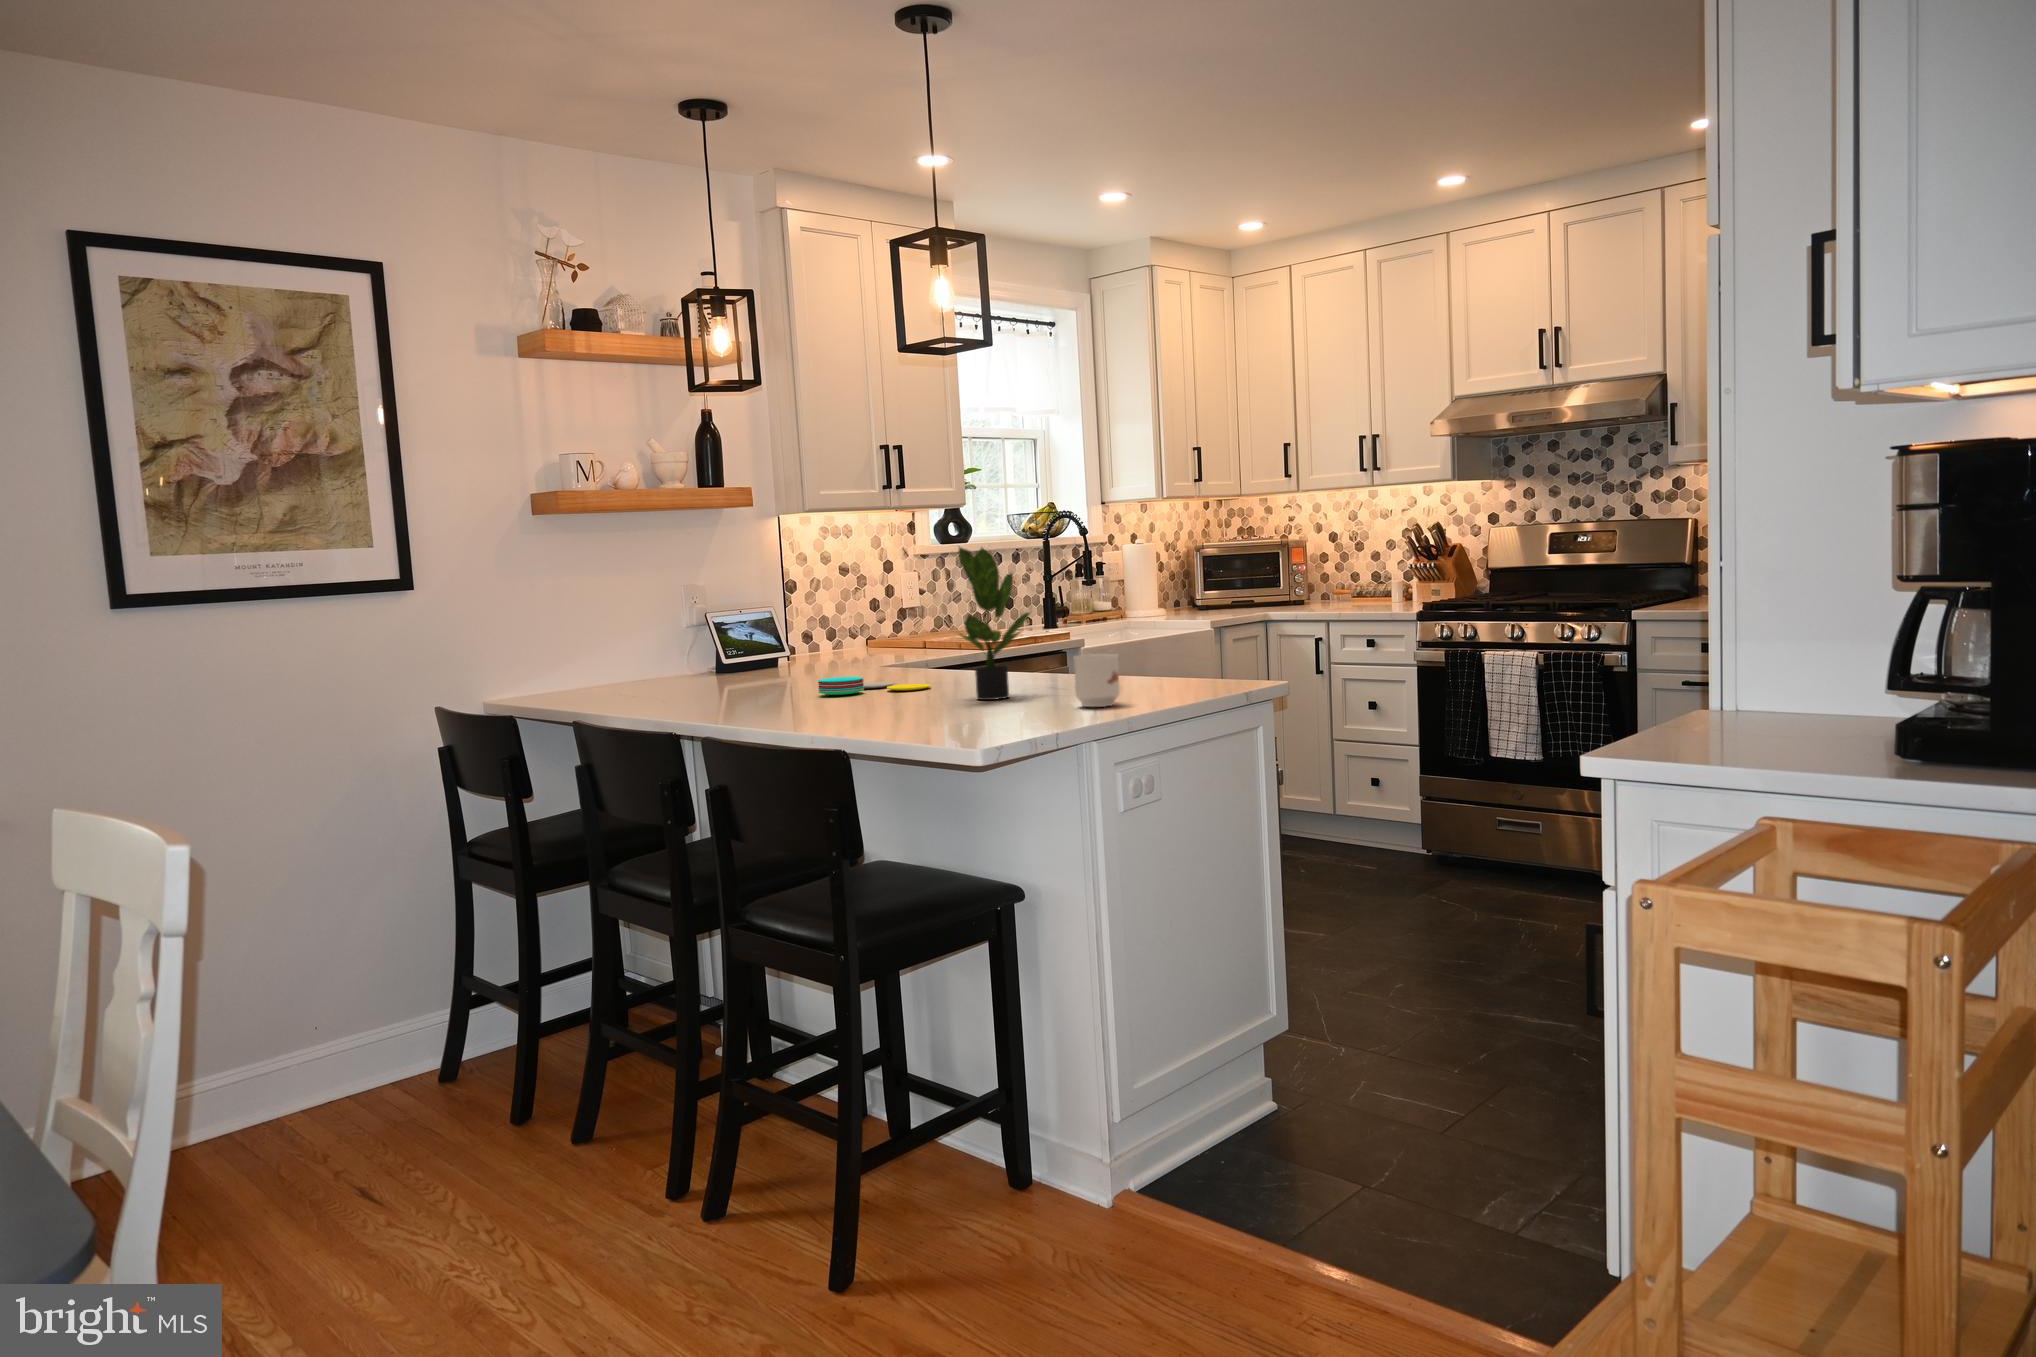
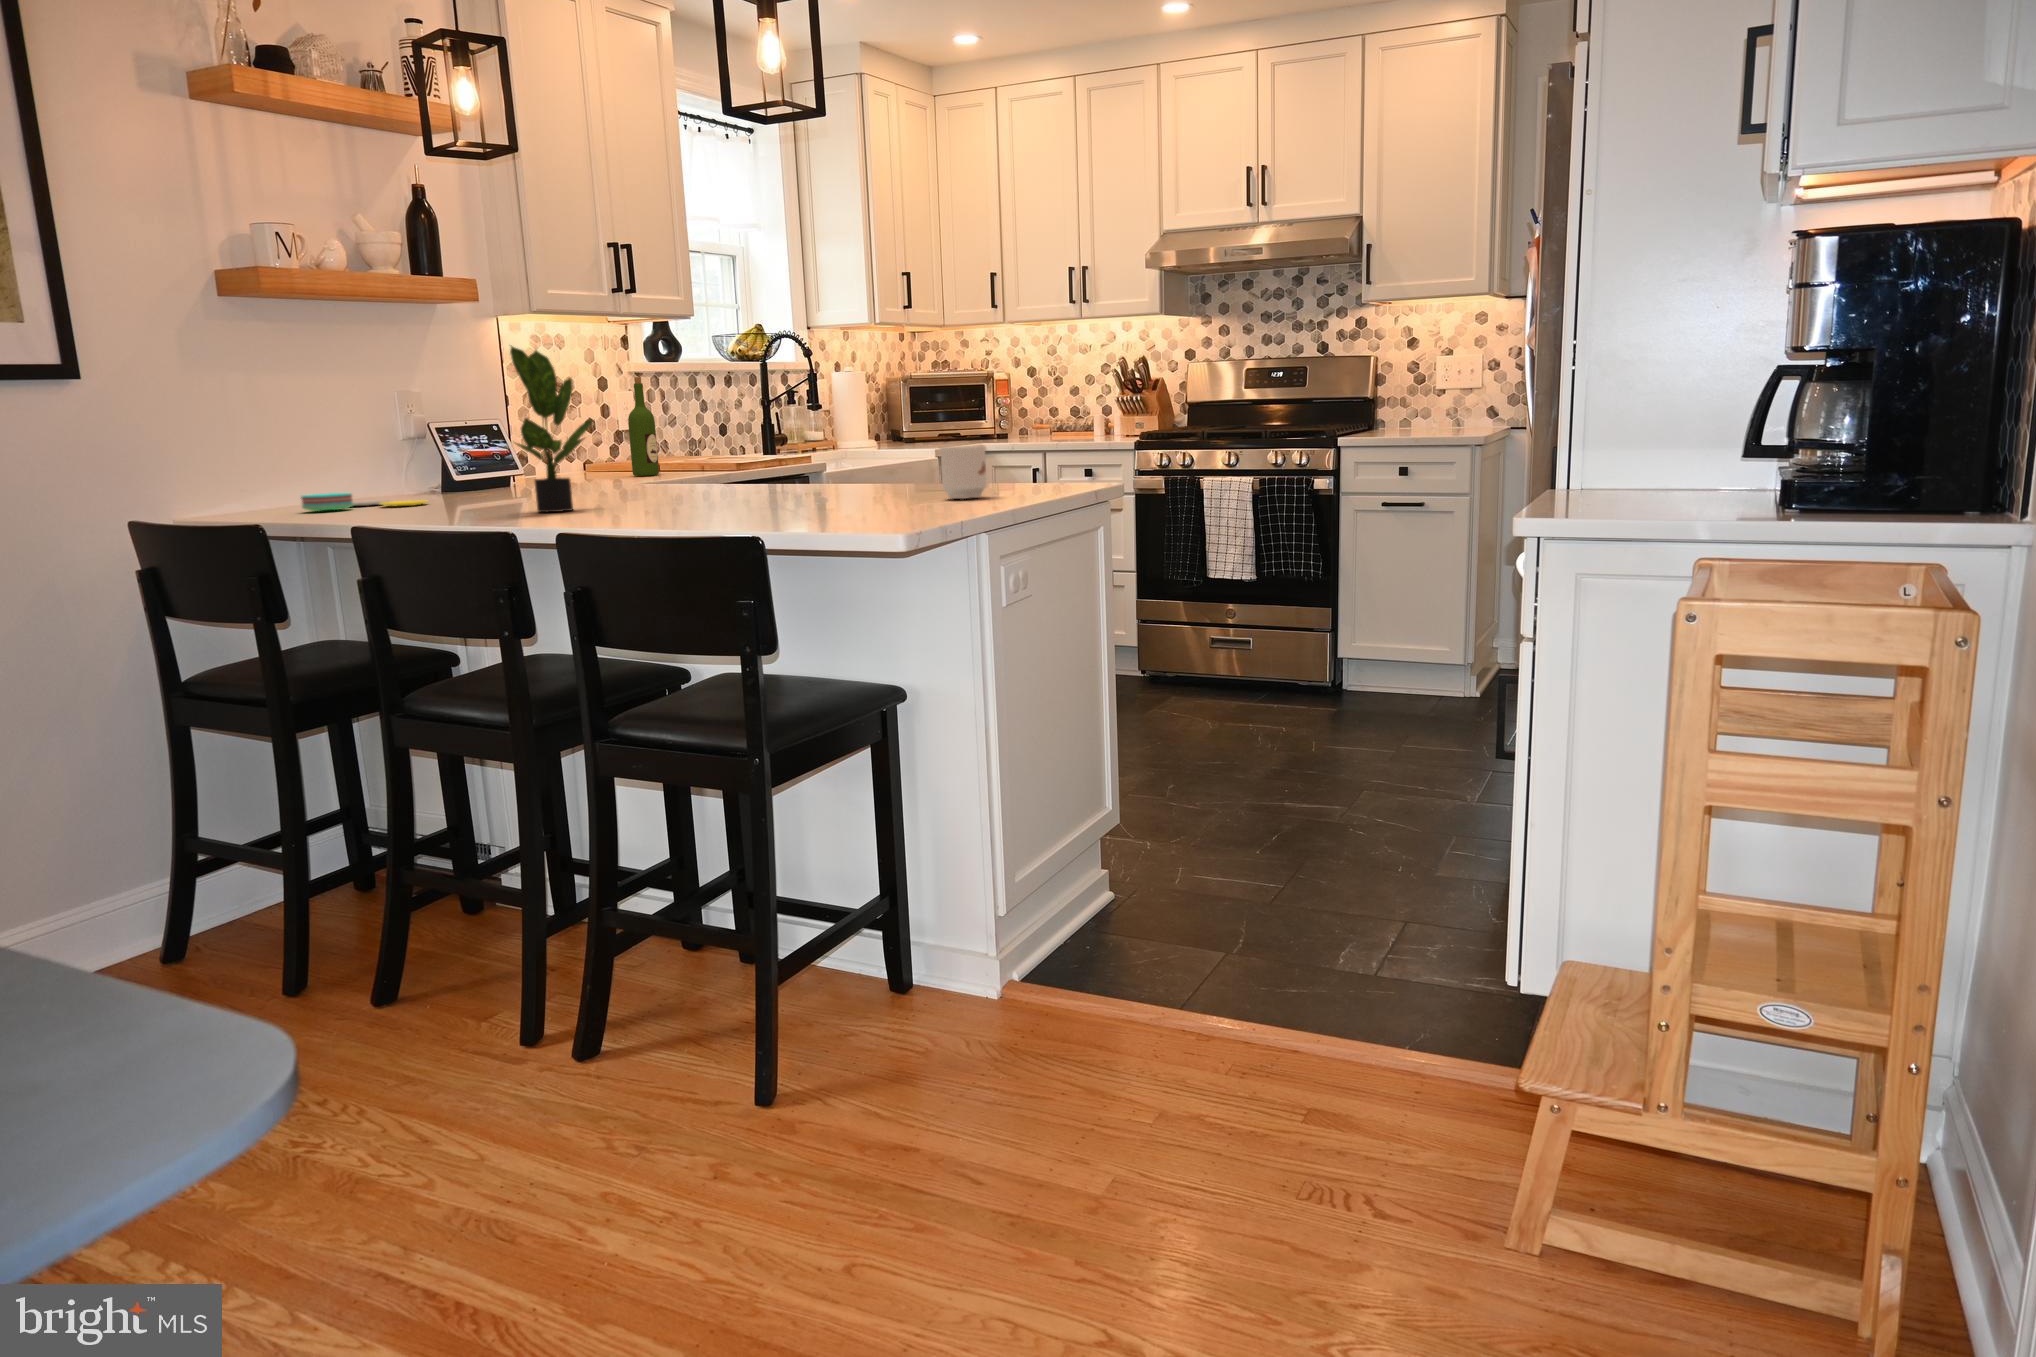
potted plant: present [958,547,1029,700] -> present [510,346,593,512]
wine bottle: none [892,565,919,655] -> present [628,377,659,476]
plate: present [818,677,931,695] -> present [301,493,427,511]

